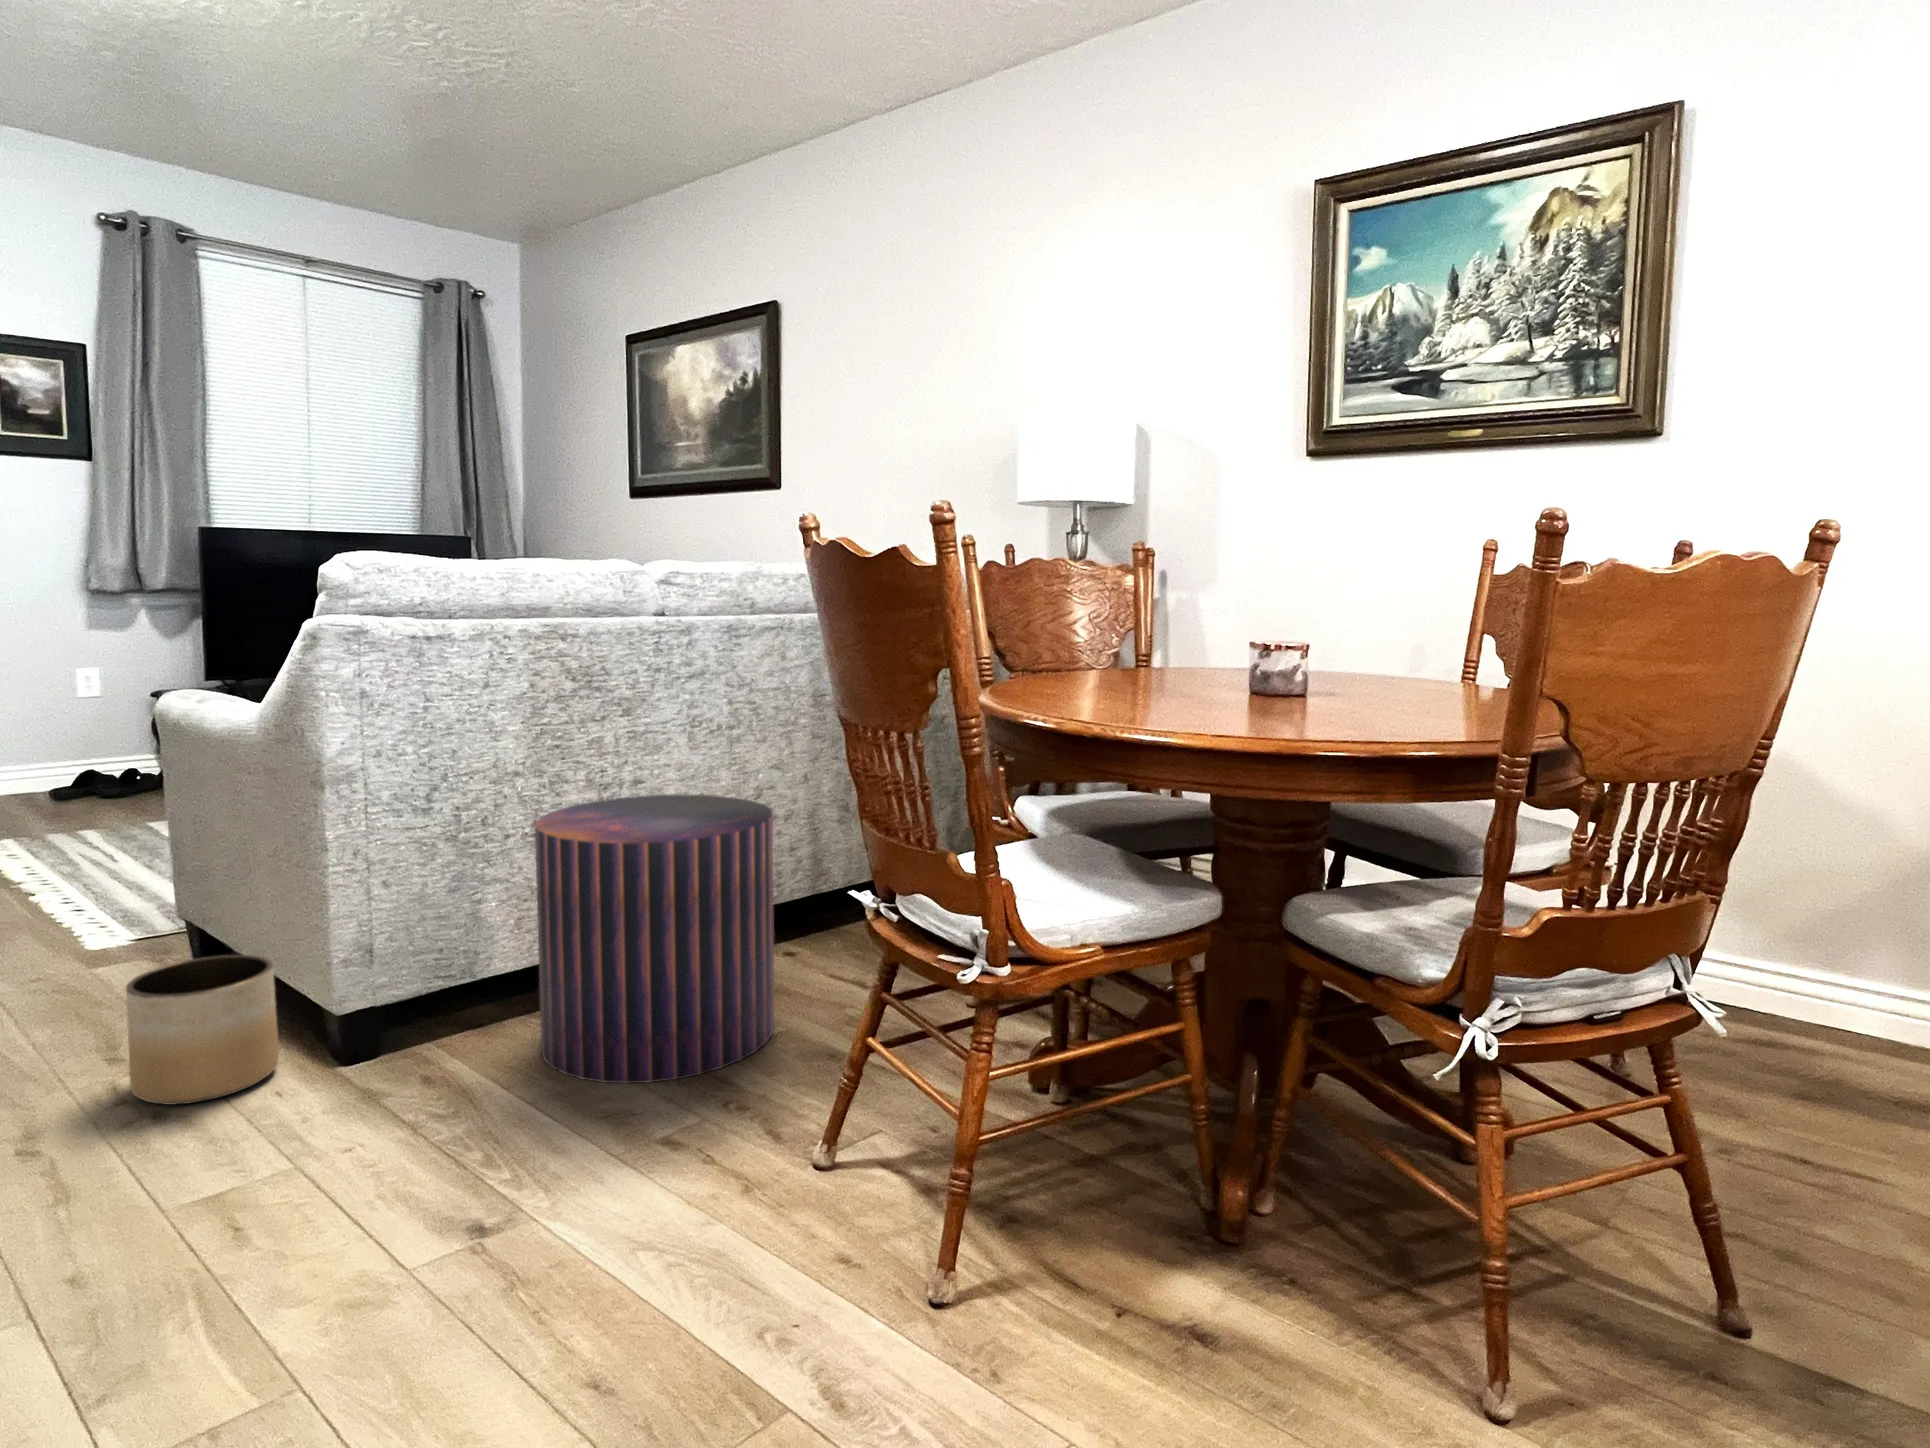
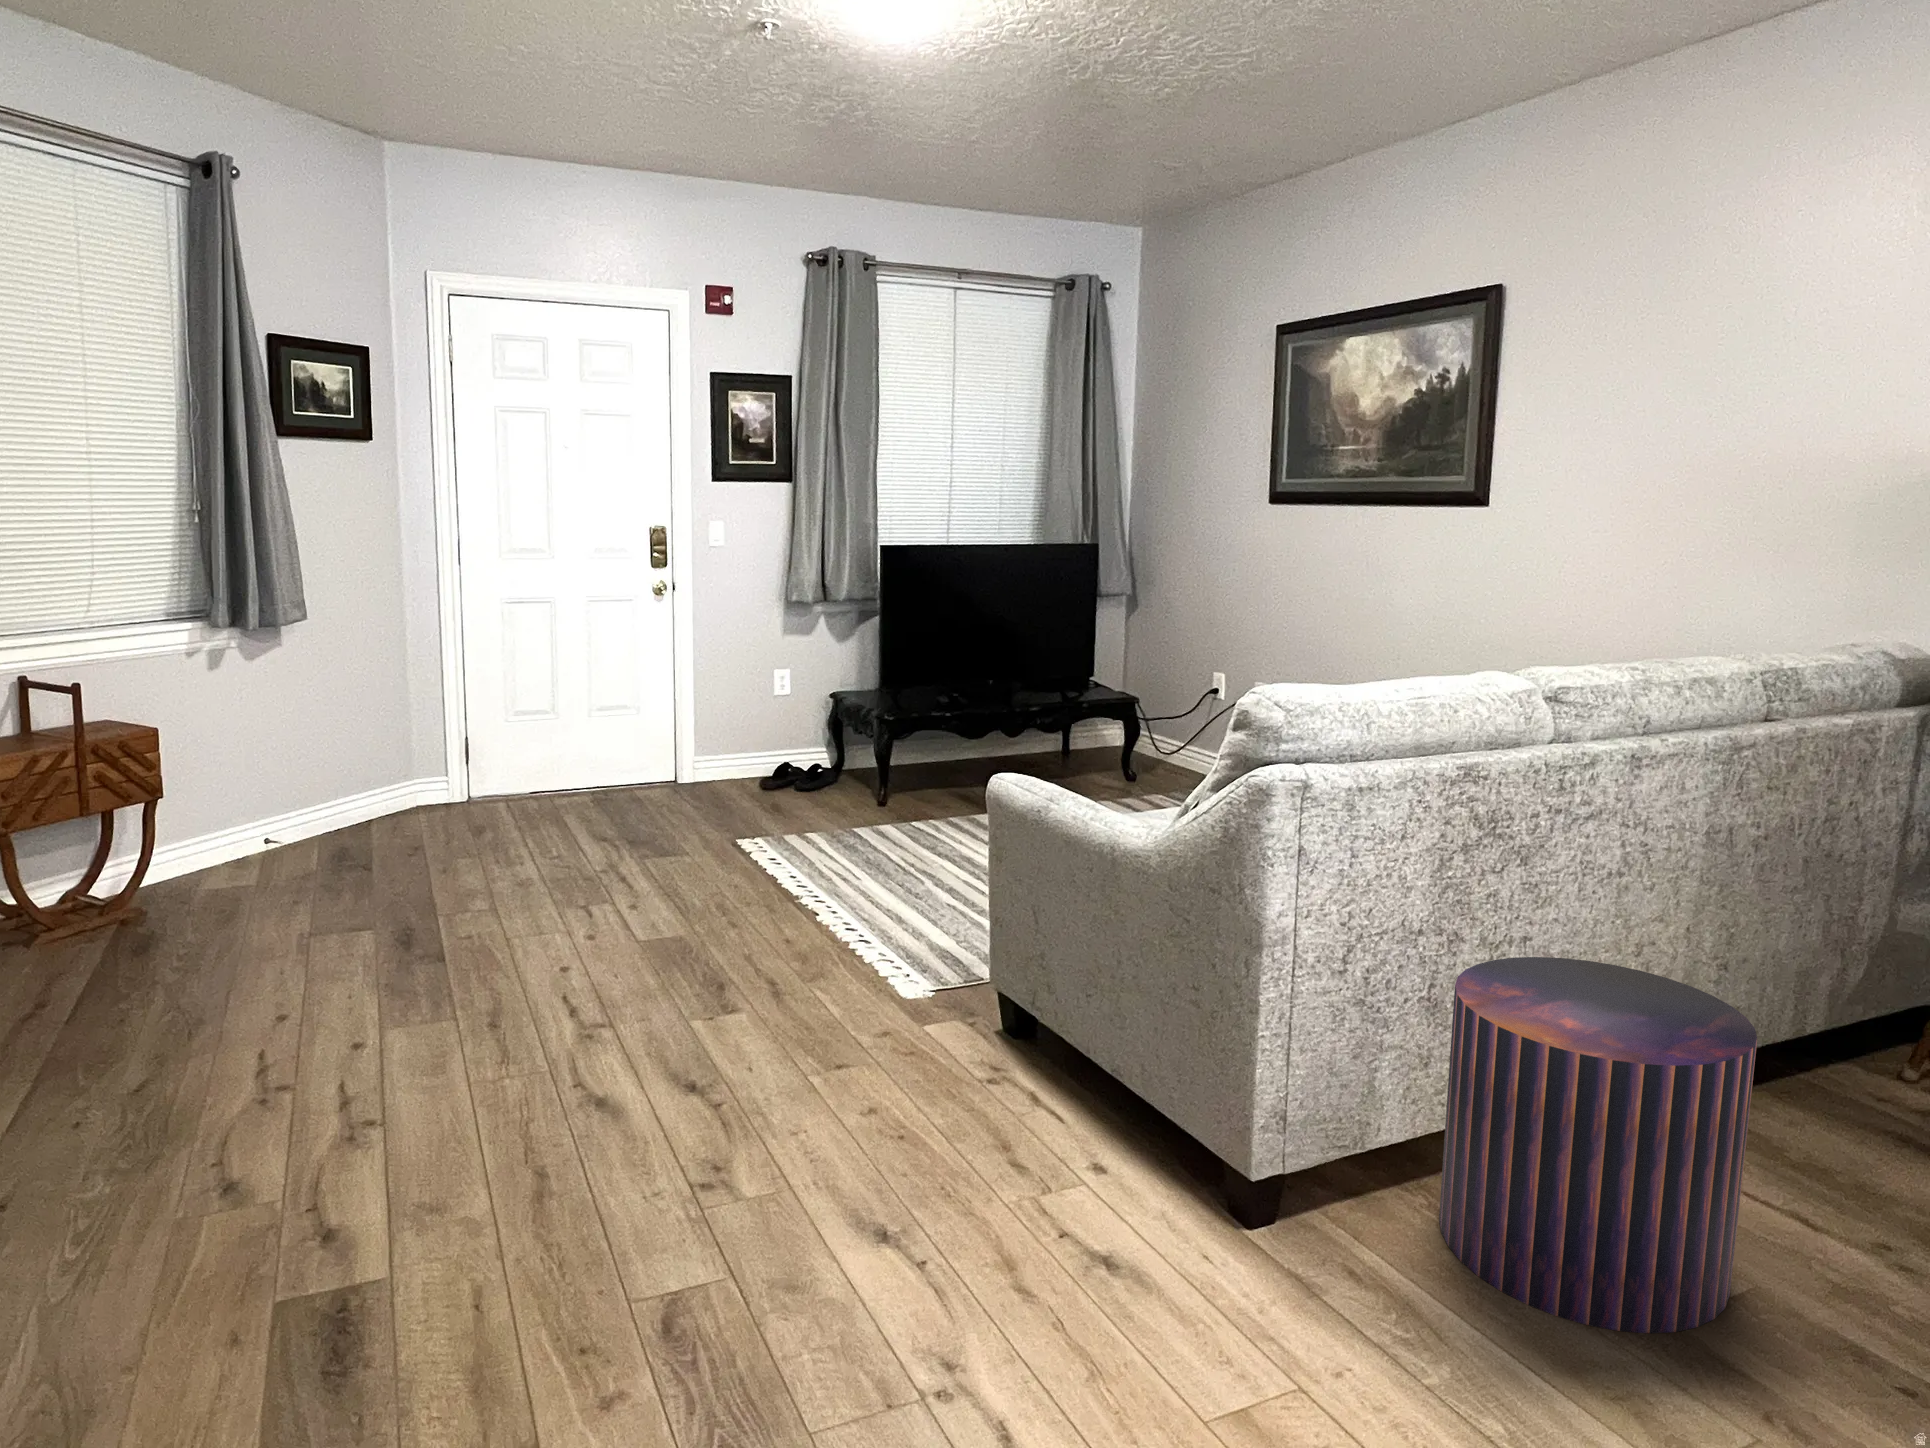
planter: present [126,955,279,1105] -> none [1064,1084,1188,1244]

